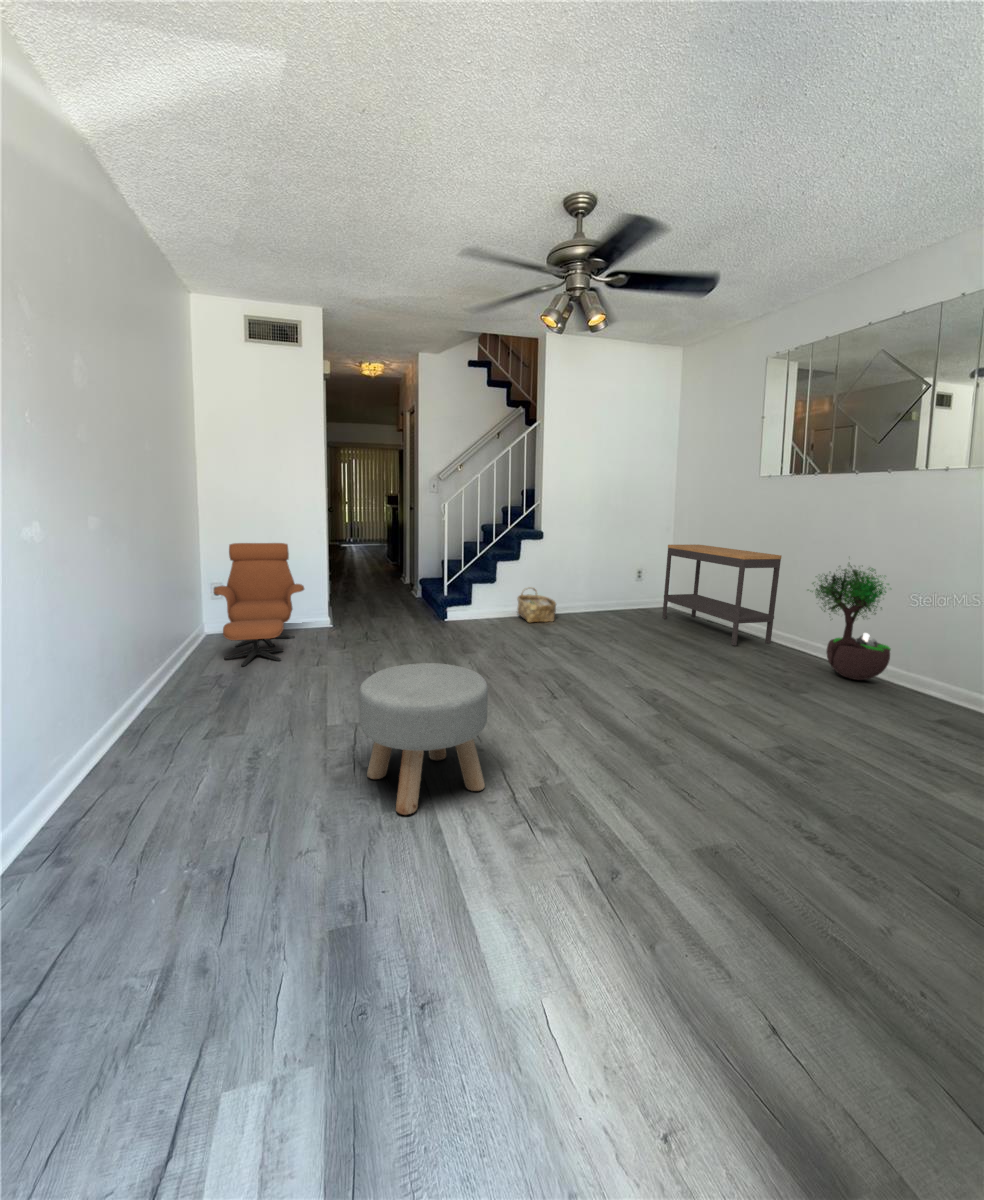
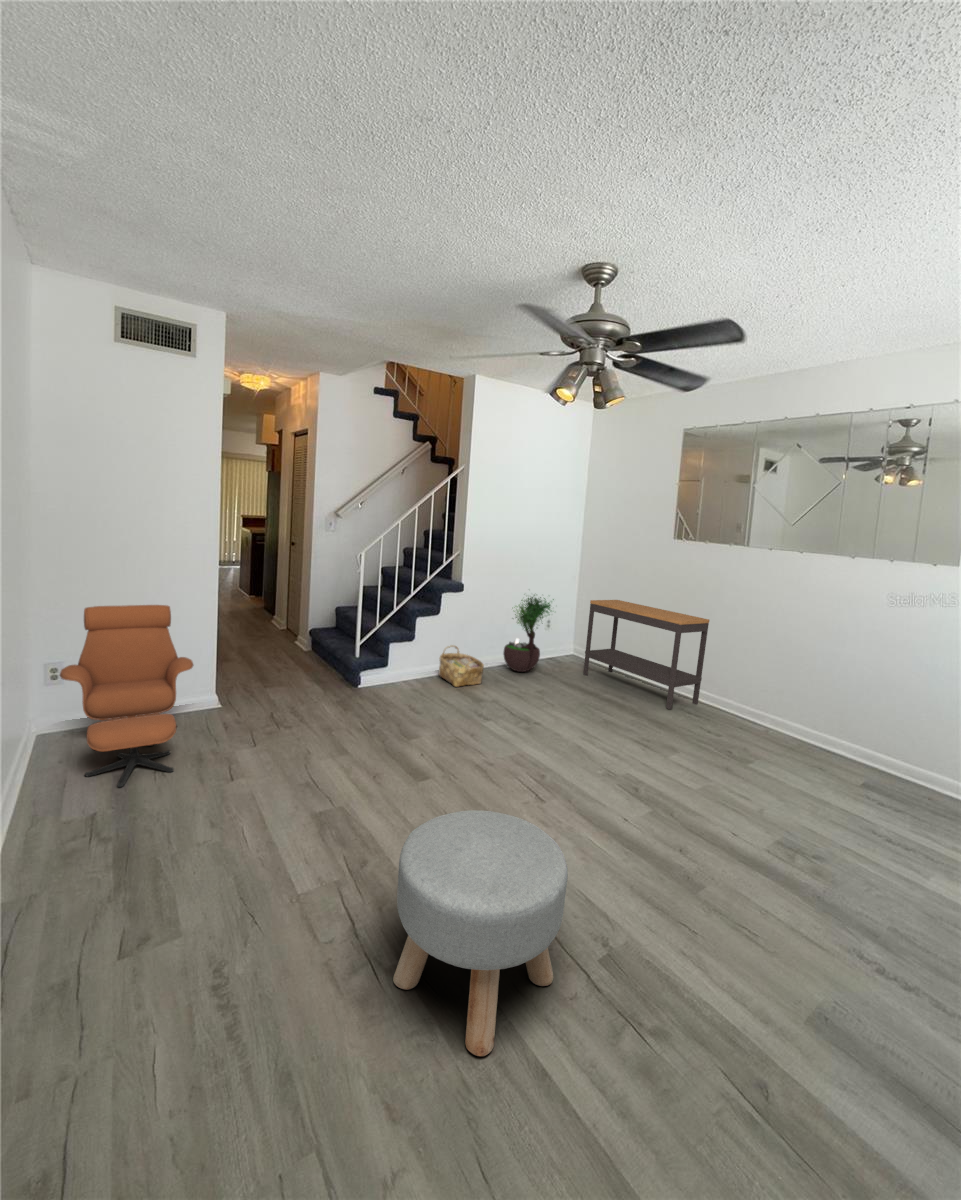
potted tree: present [812,565,891,680] -> present [503,595,554,672]

